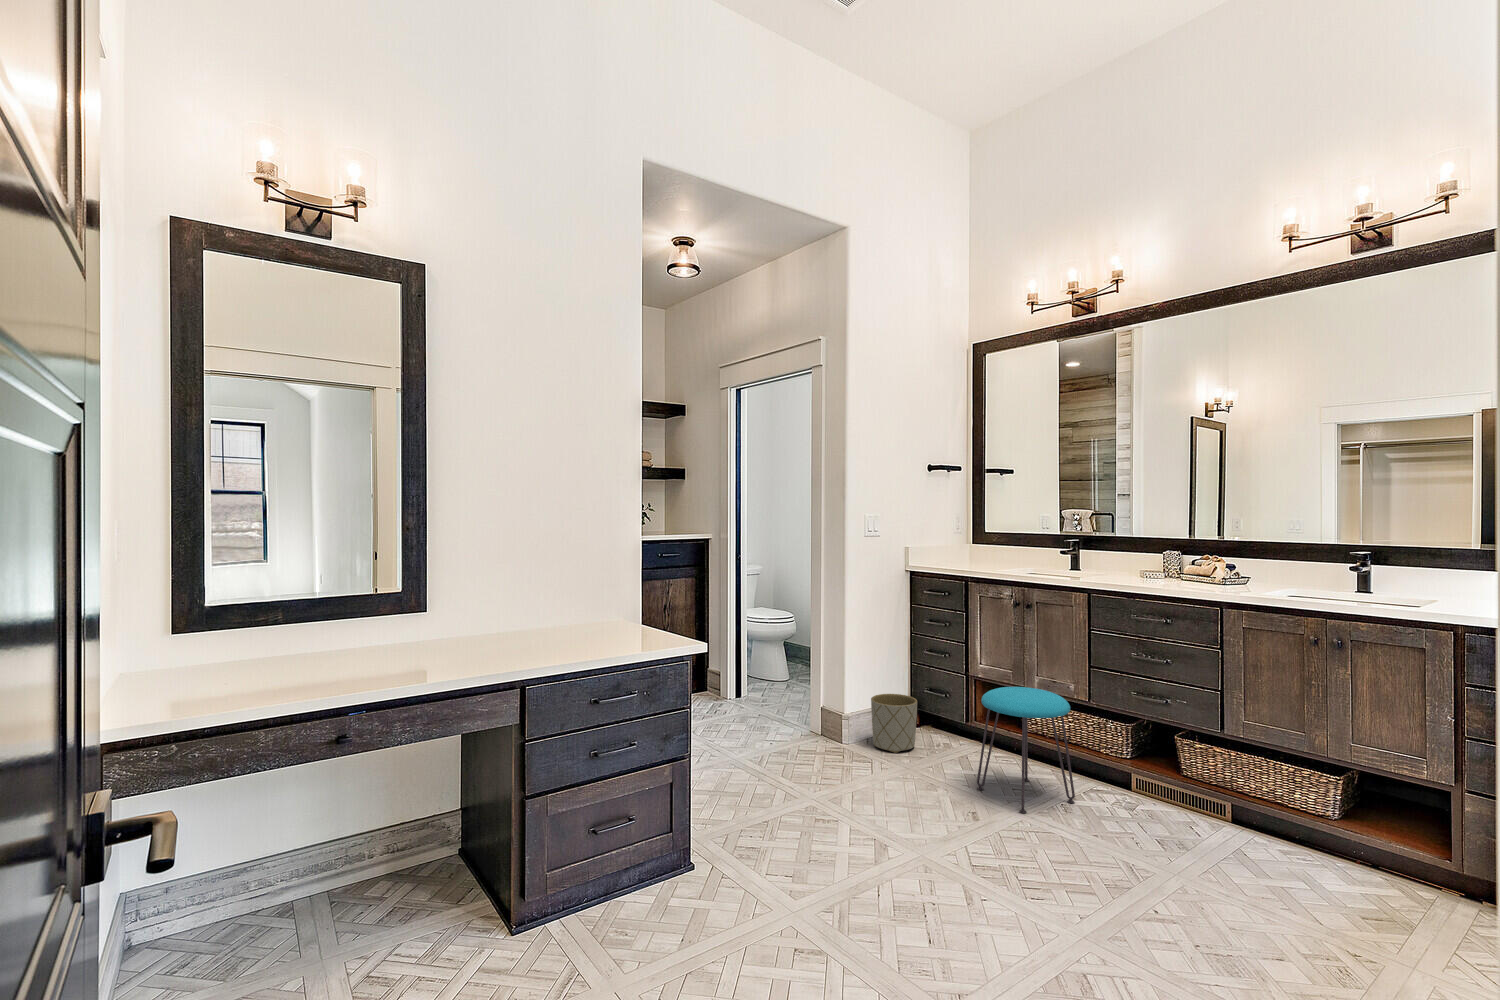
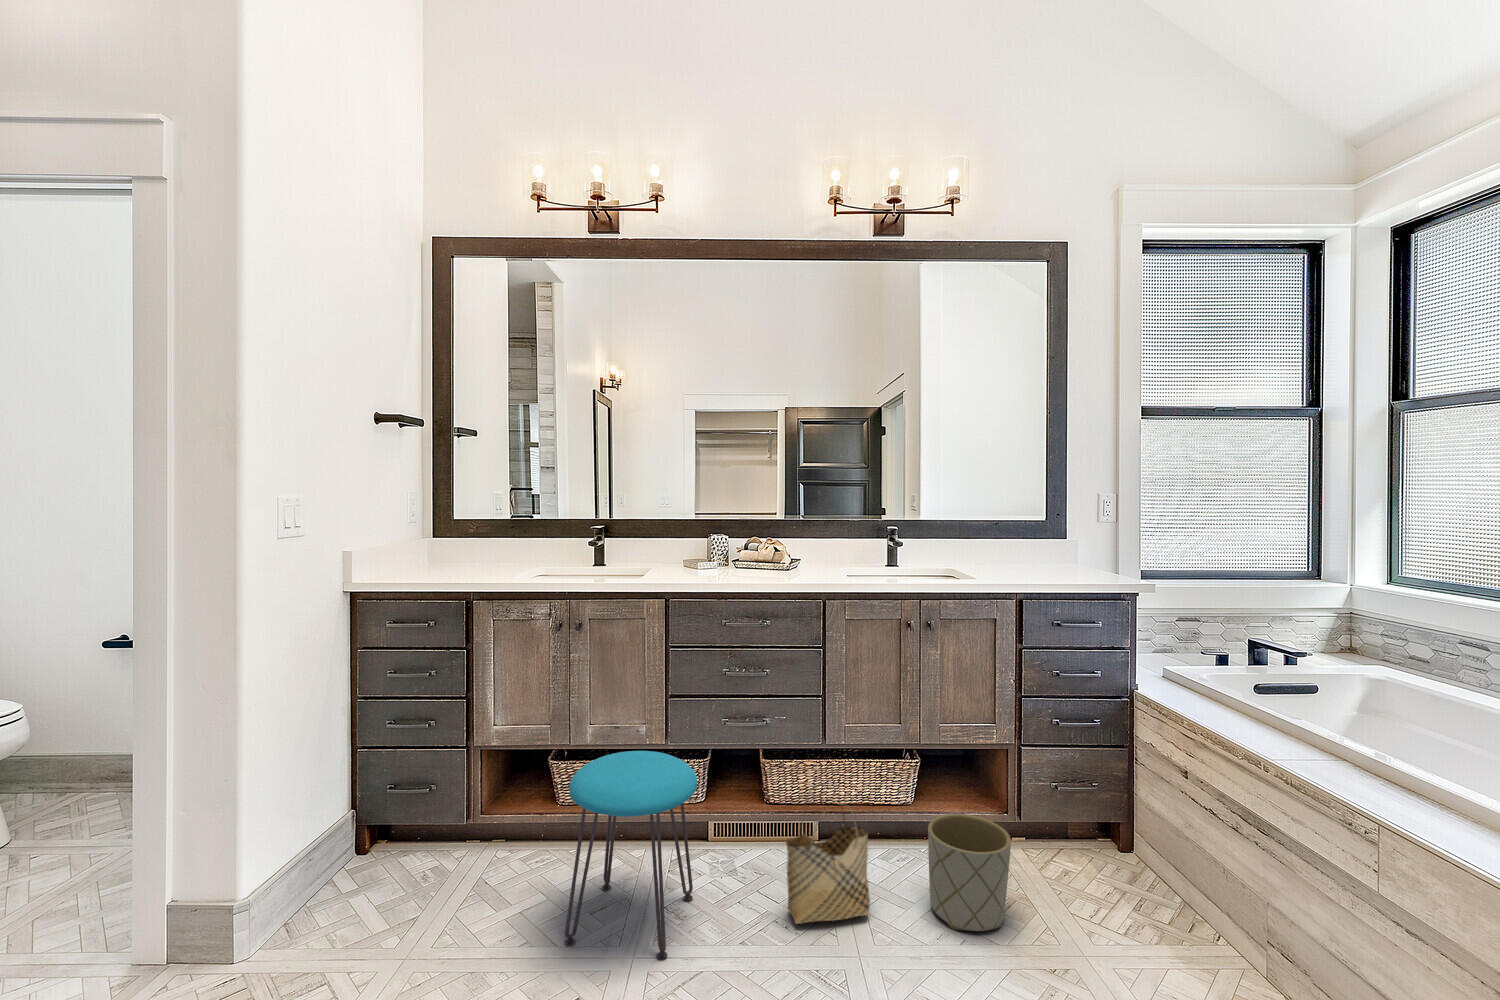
planter: present [871,694,917,753] -> present [928,814,1011,931]
woven basket: none [1124,744,1204,854] -> present [786,784,870,924]

